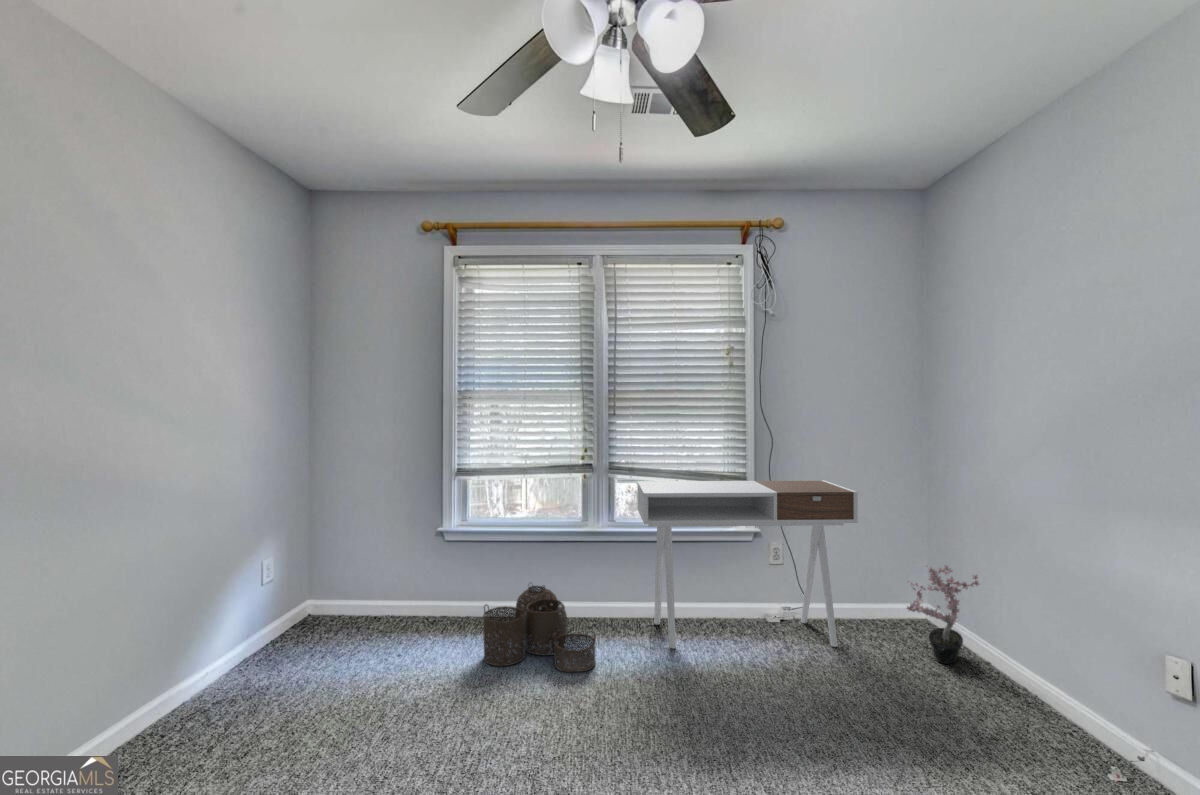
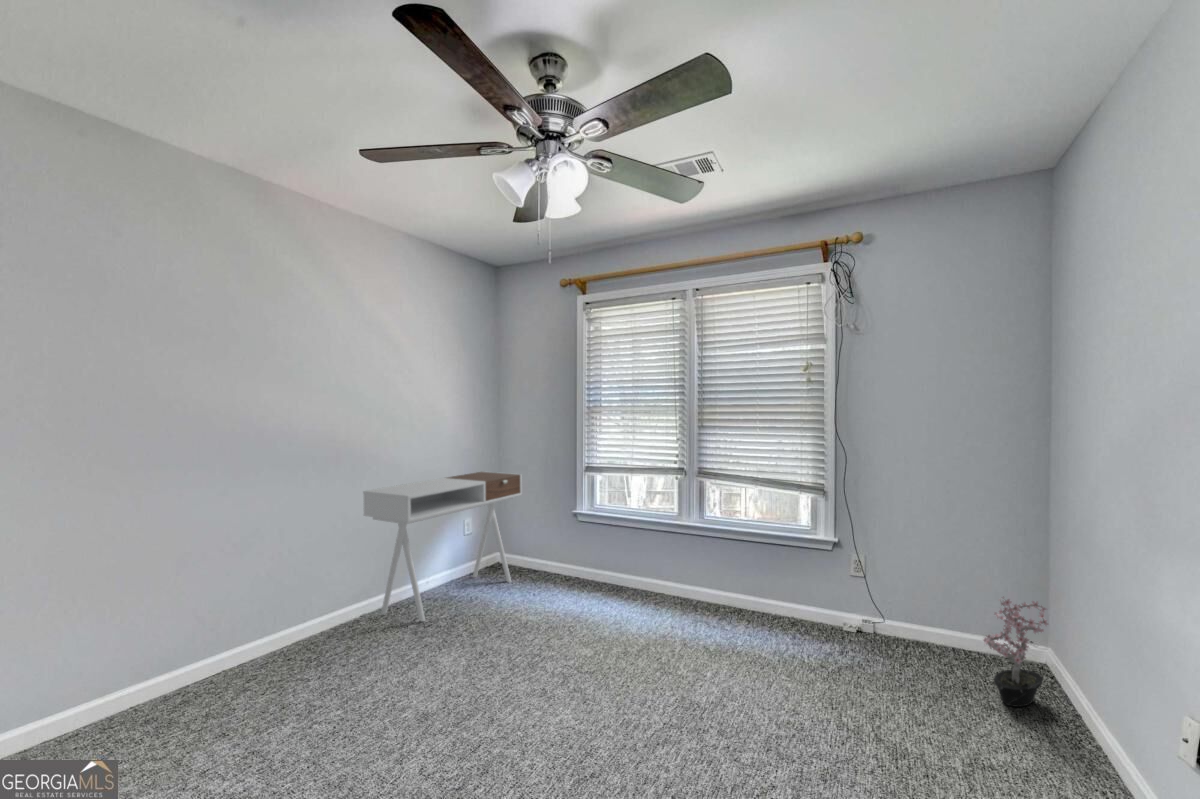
desk: present [637,480,858,648] -> present [363,471,522,621]
woven basket: present [483,585,596,672] -> none [579,560,658,632]

